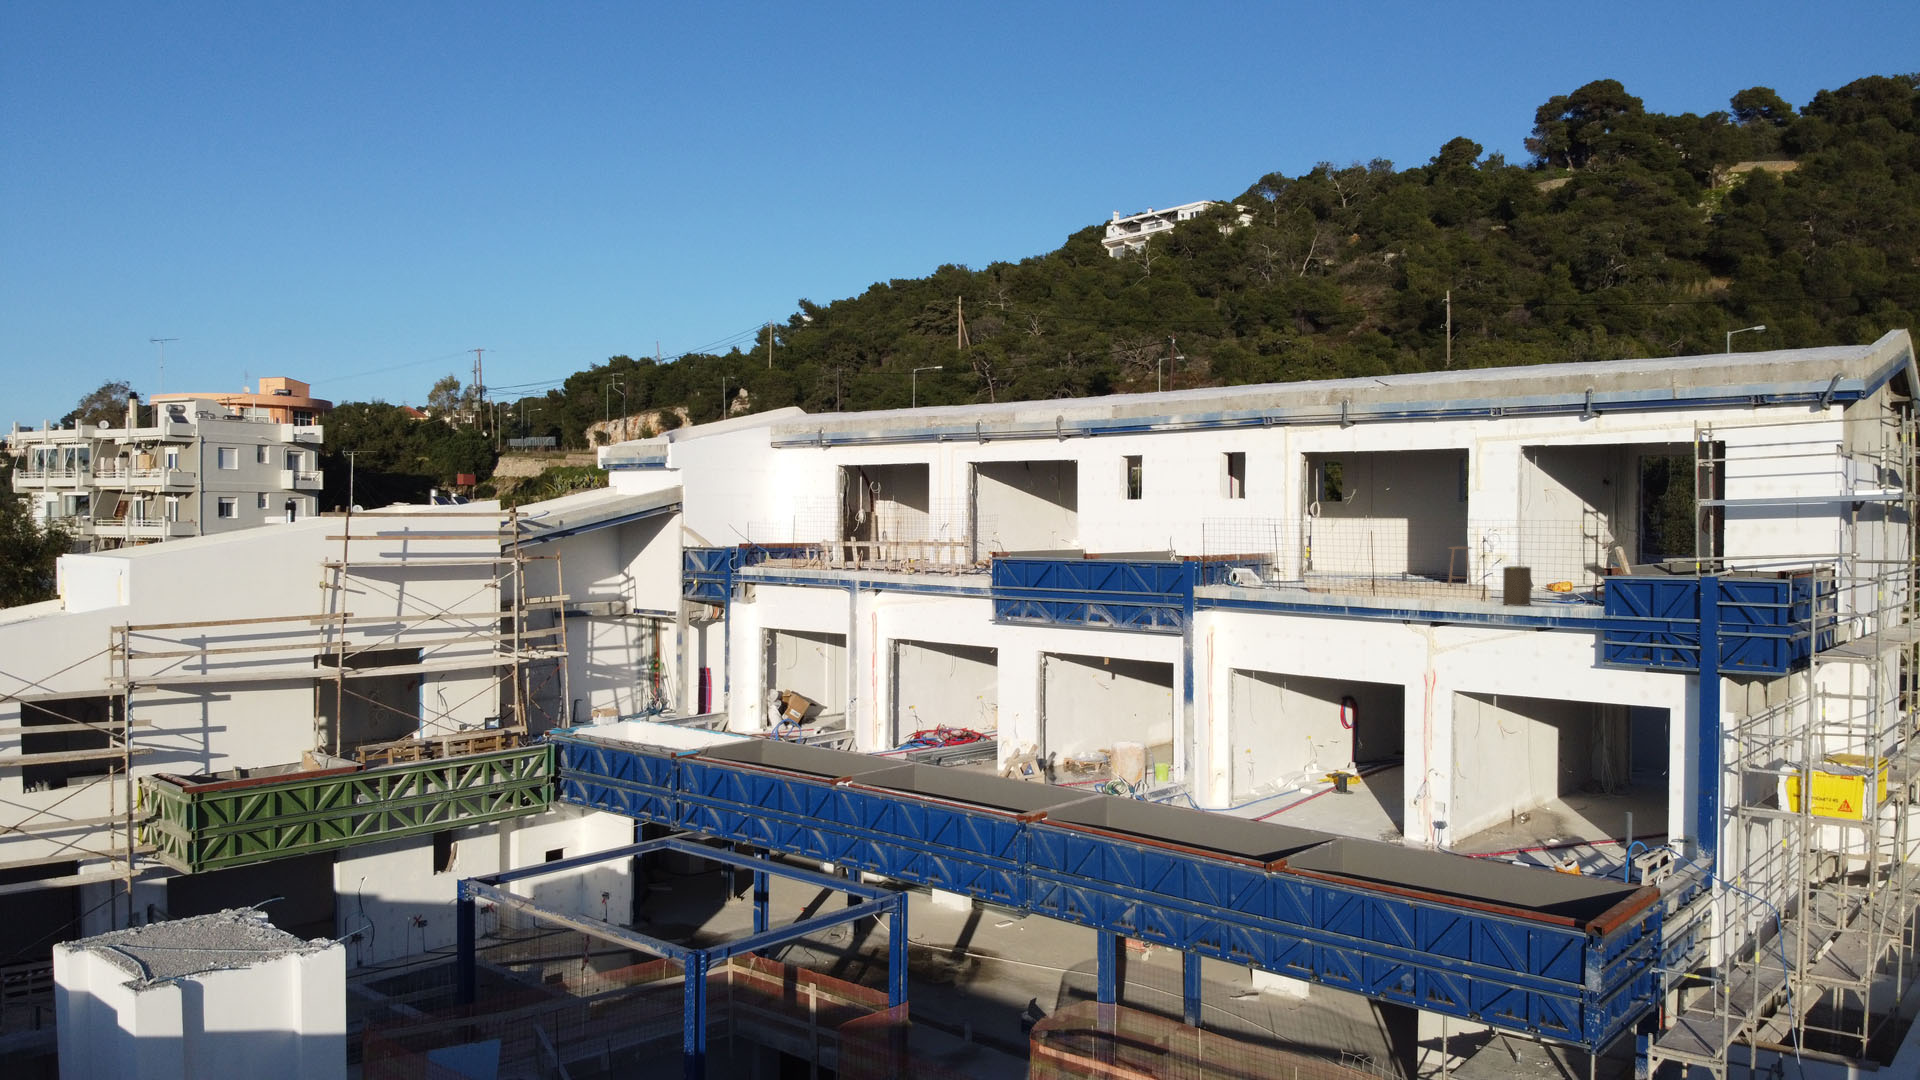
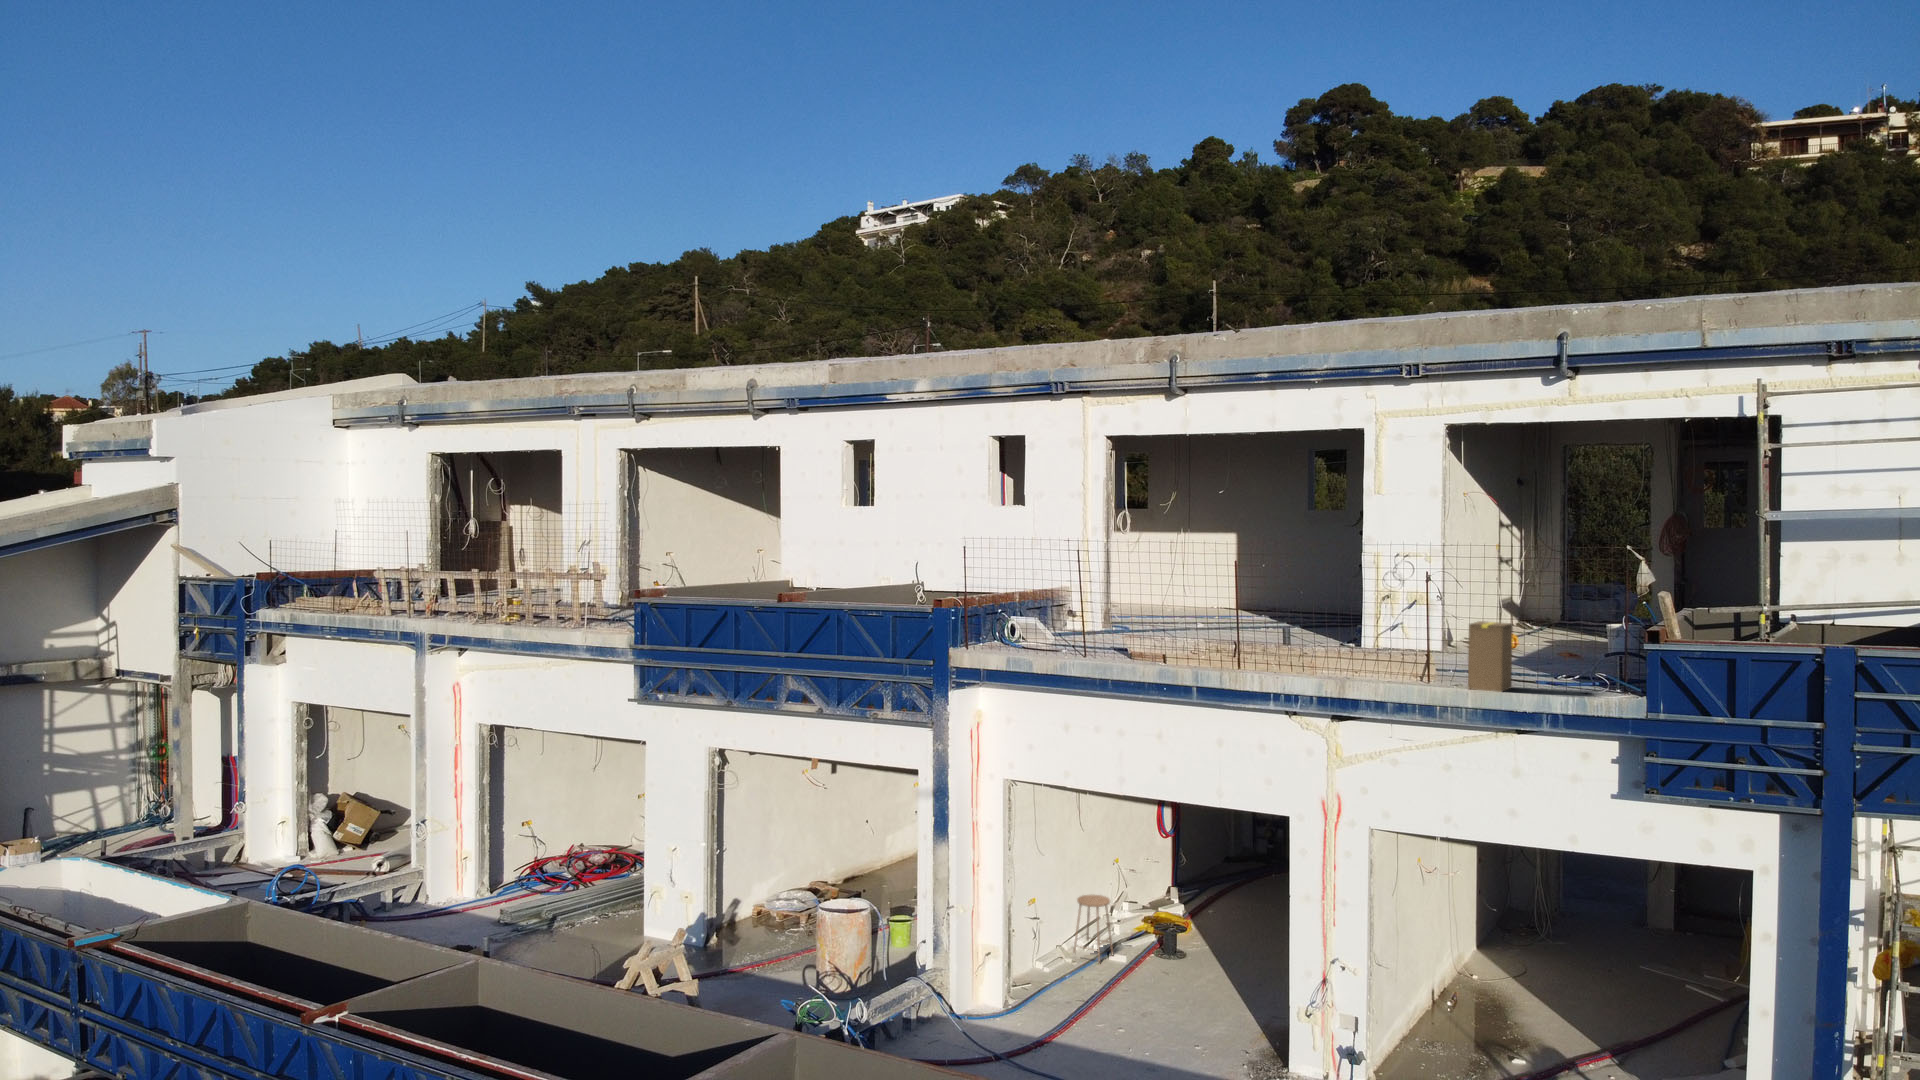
stool: present [1448,546,1471,586] -> present [1073,895,1113,963]

